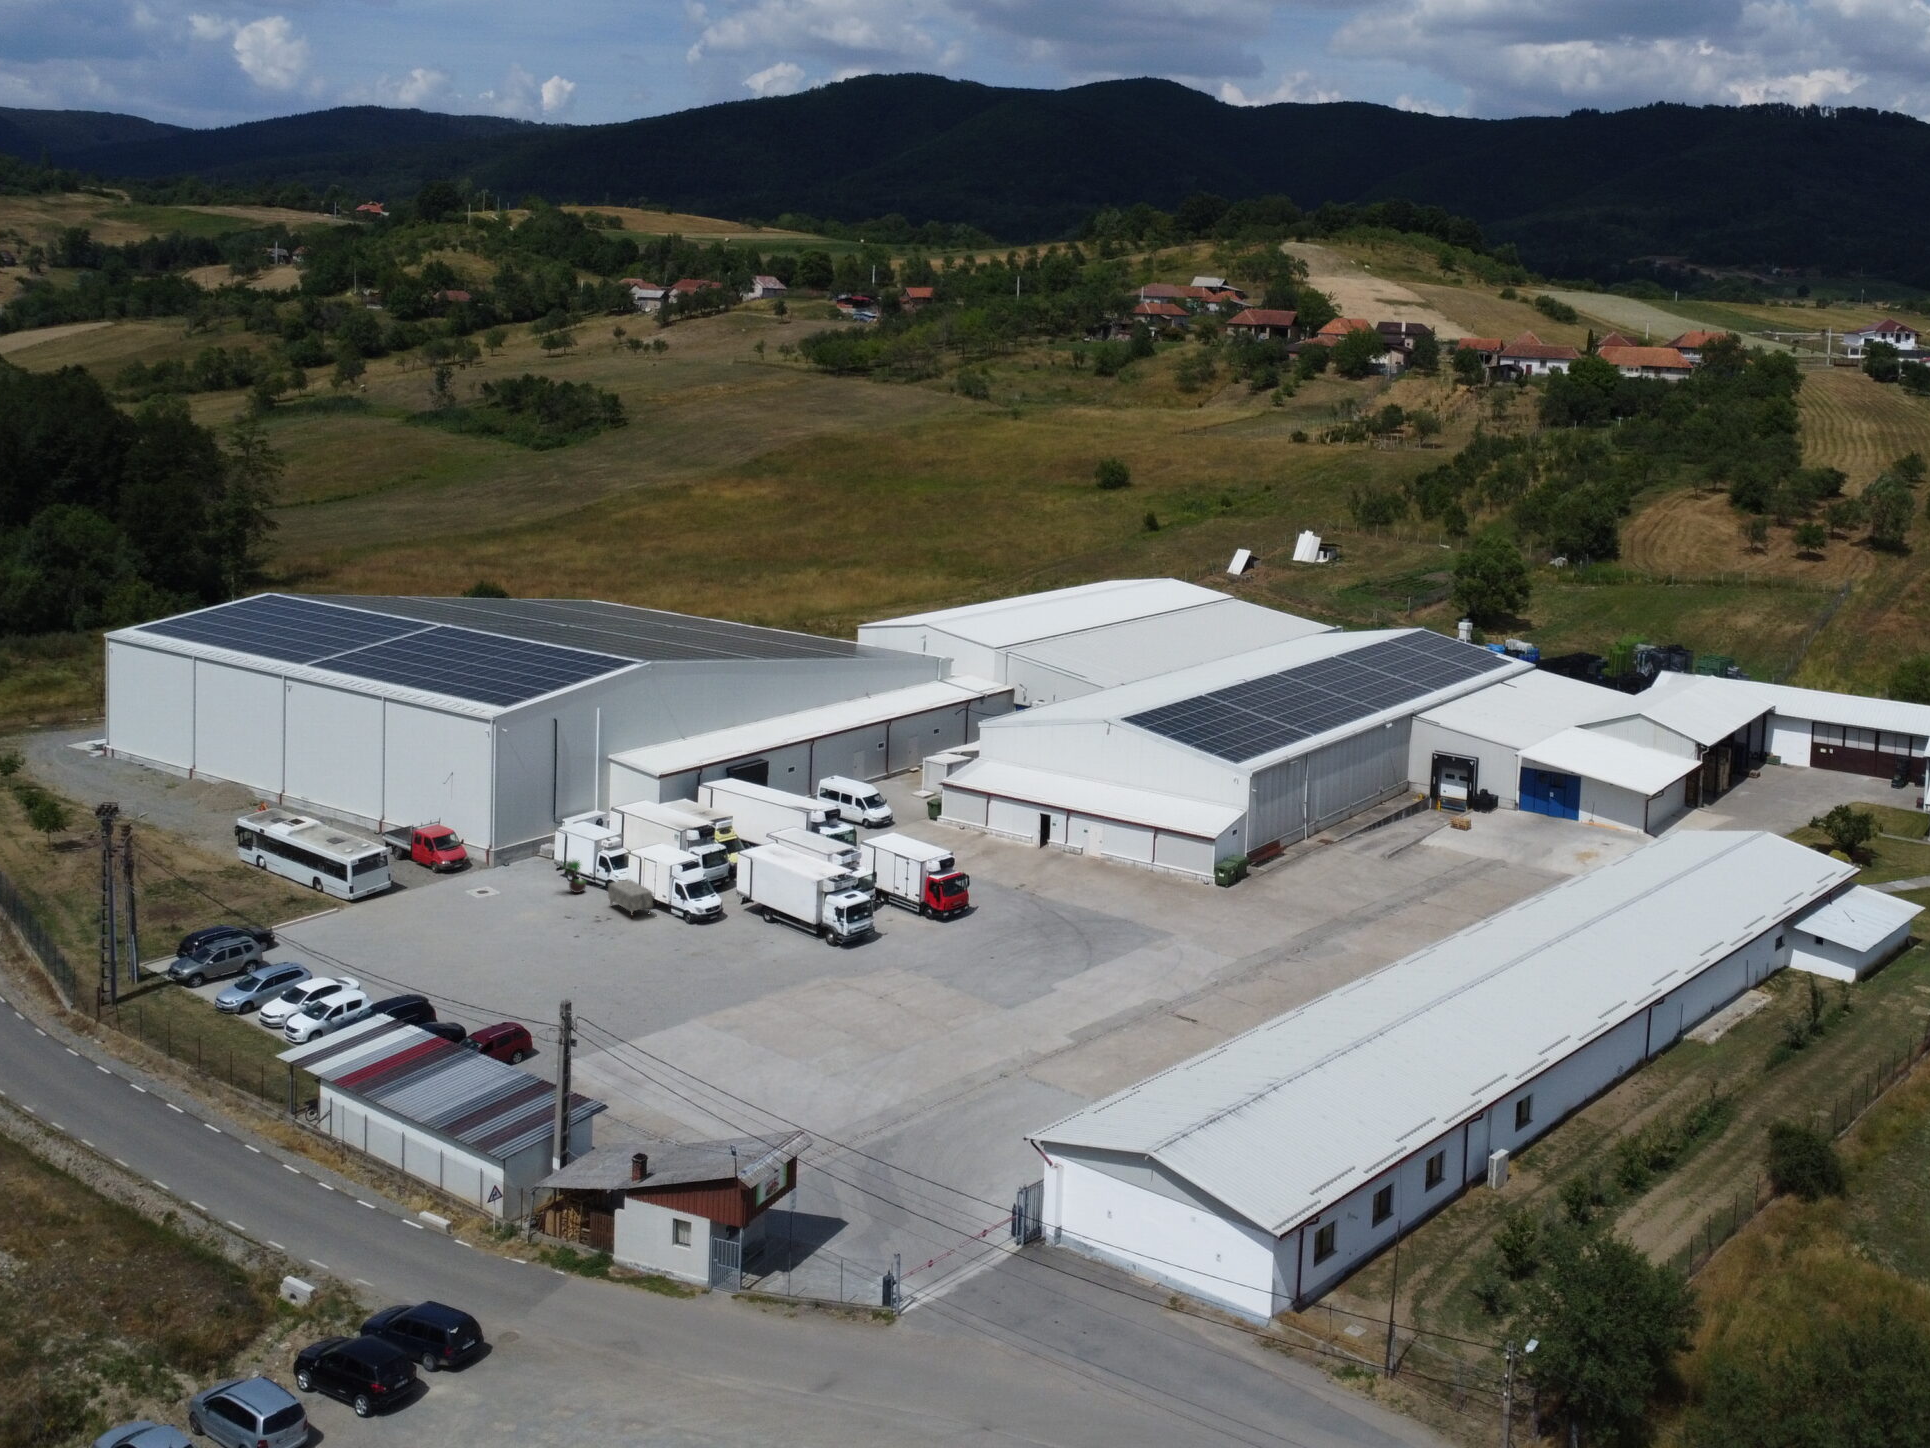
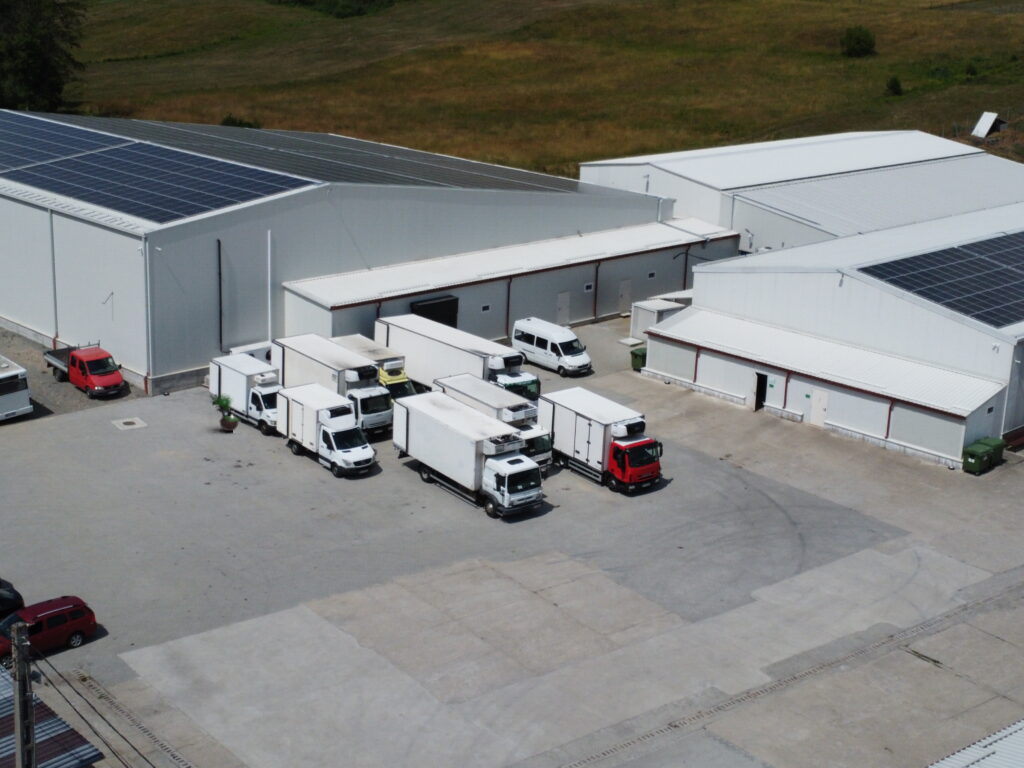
bench: present [608,880,653,917] -> none [257,421,301,465]

